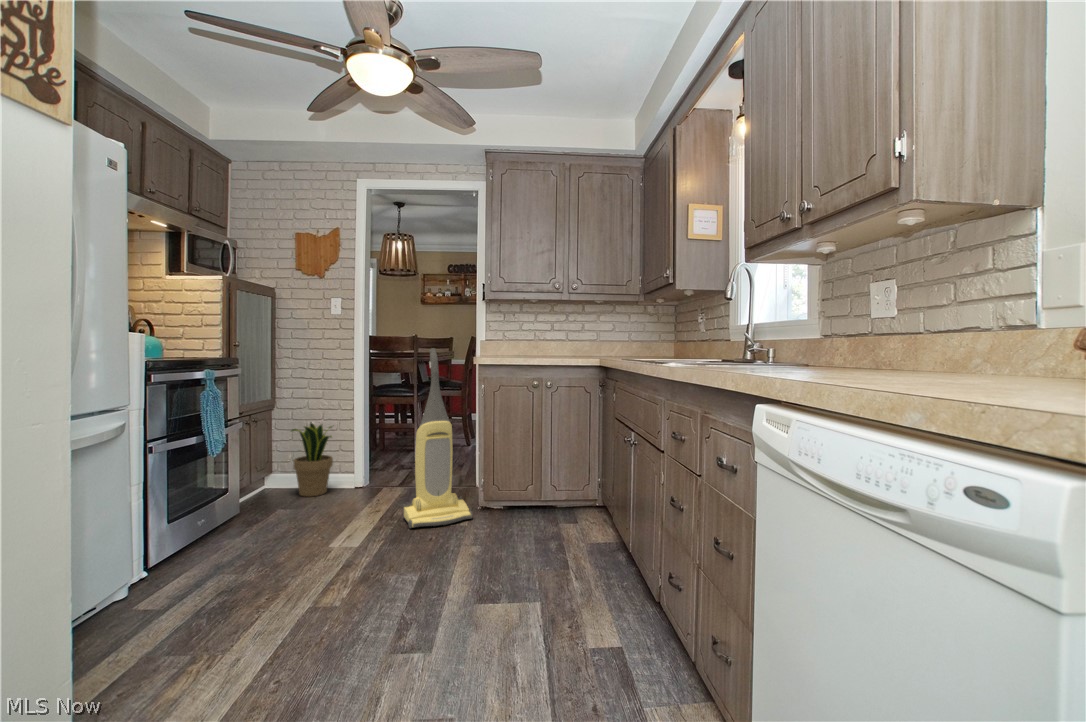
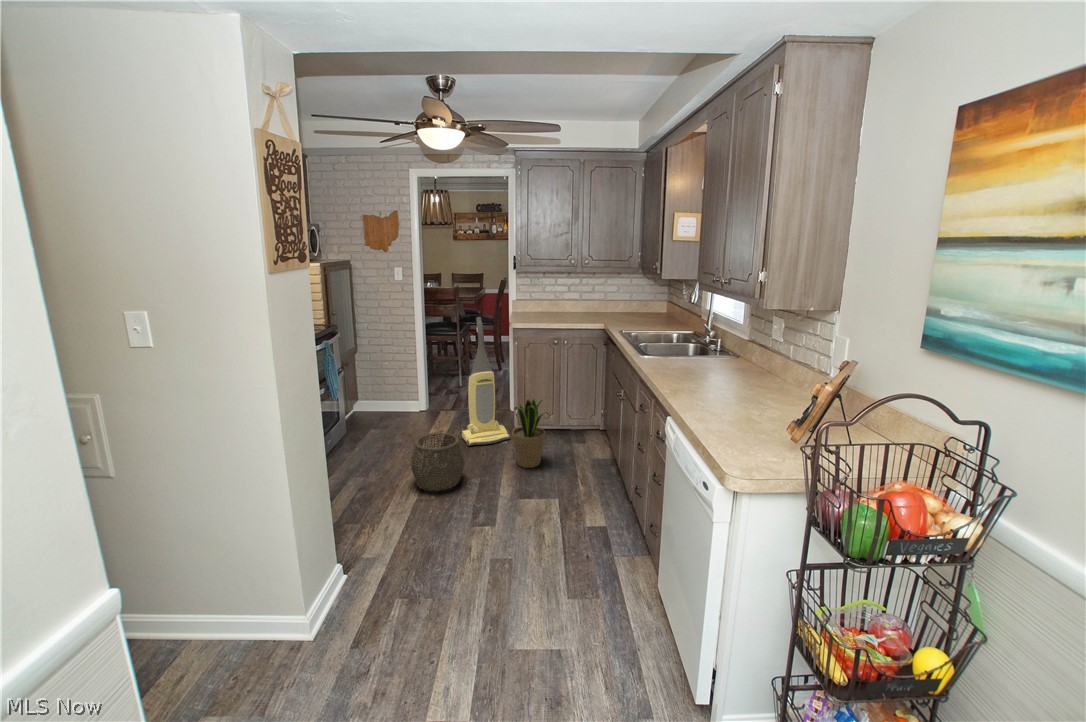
potted plant: present [291,422,333,496] -> present [512,399,550,468]
woven basket: none [308,500,396,594] -> present [411,433,464,491]

